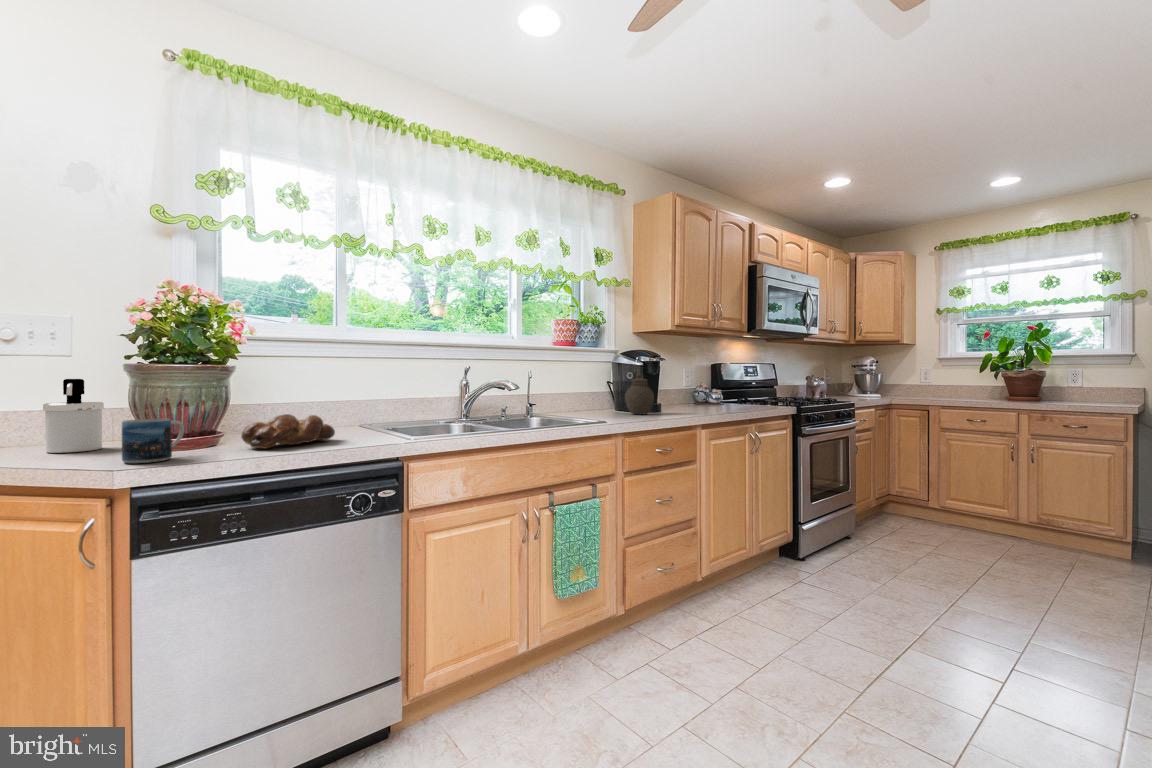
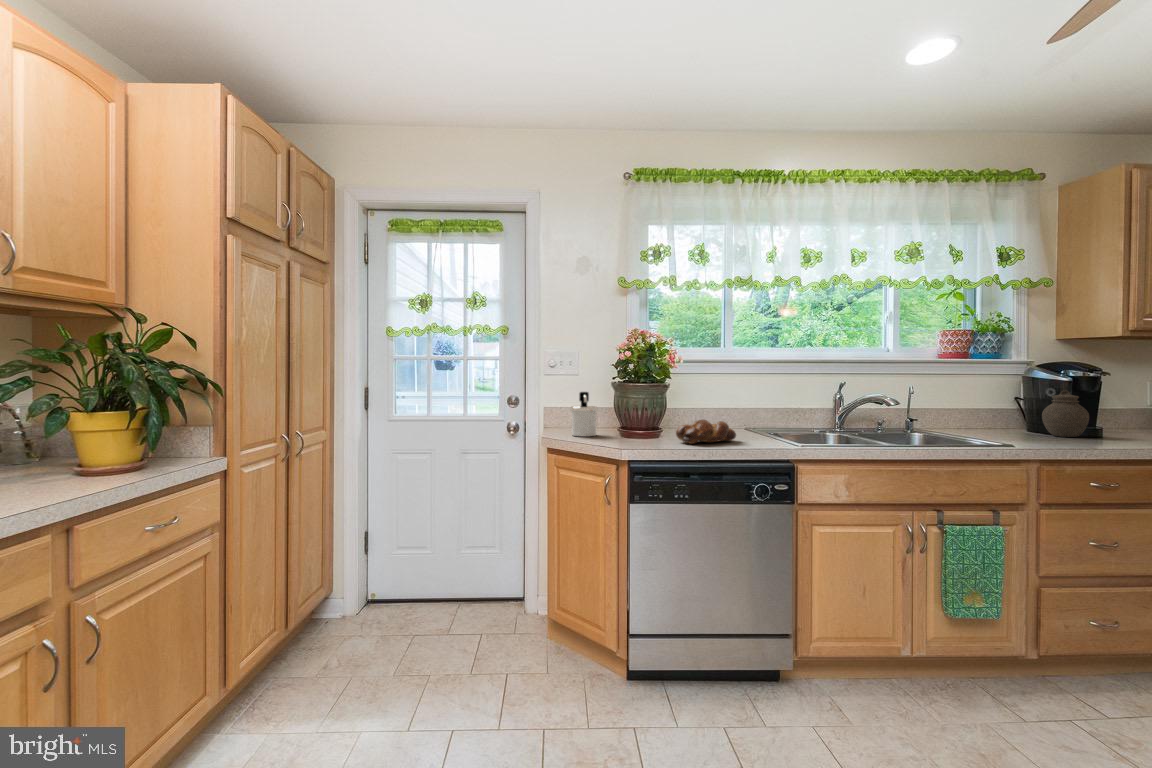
mug: present [122,419,184,463] -> none [616,419,645,447]

